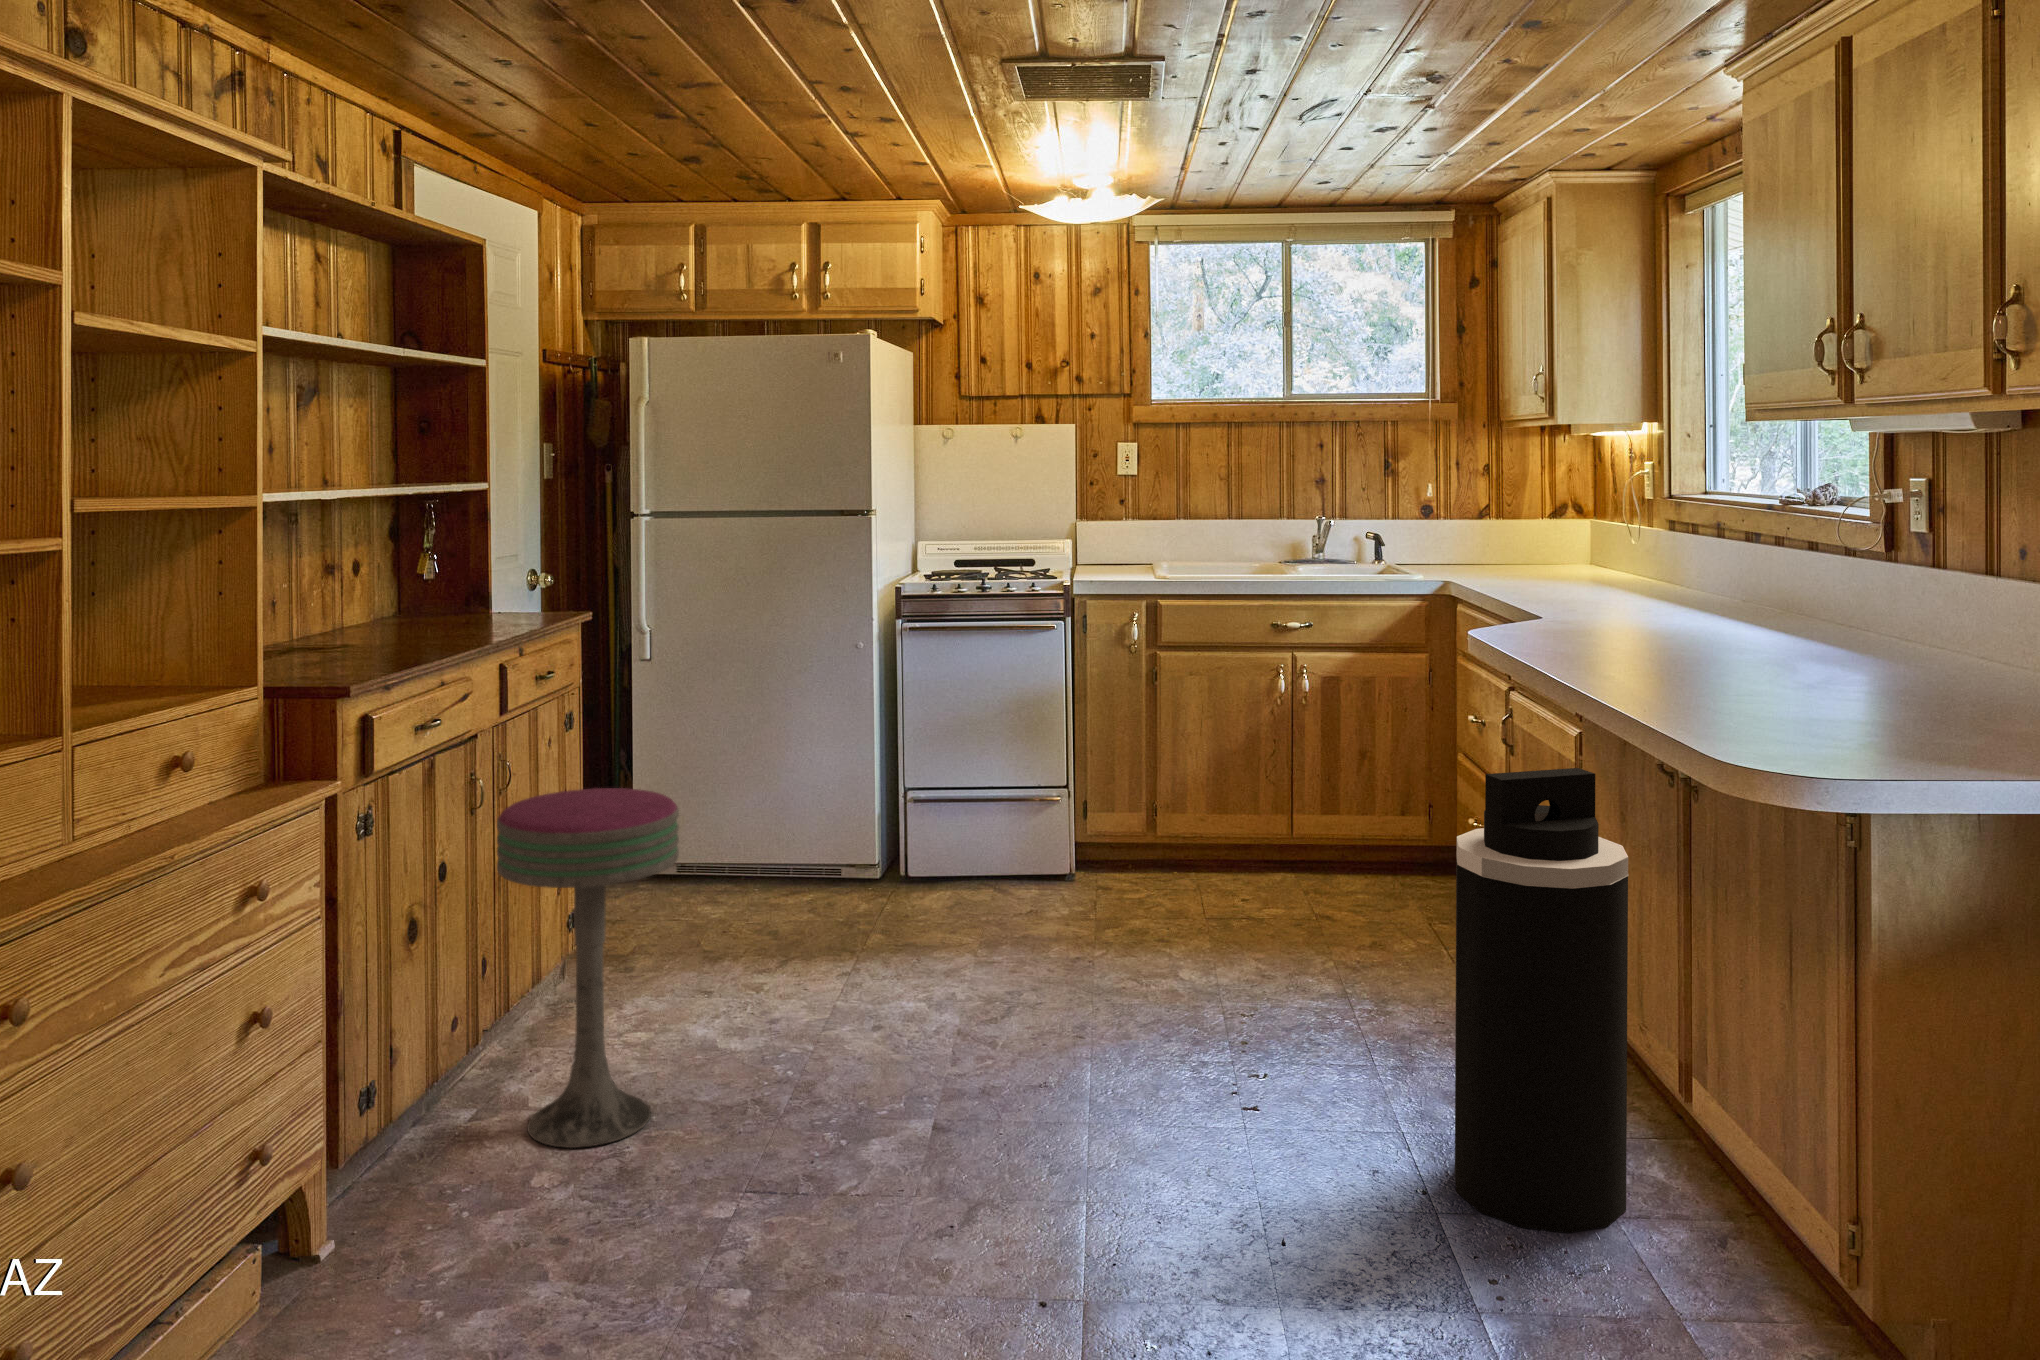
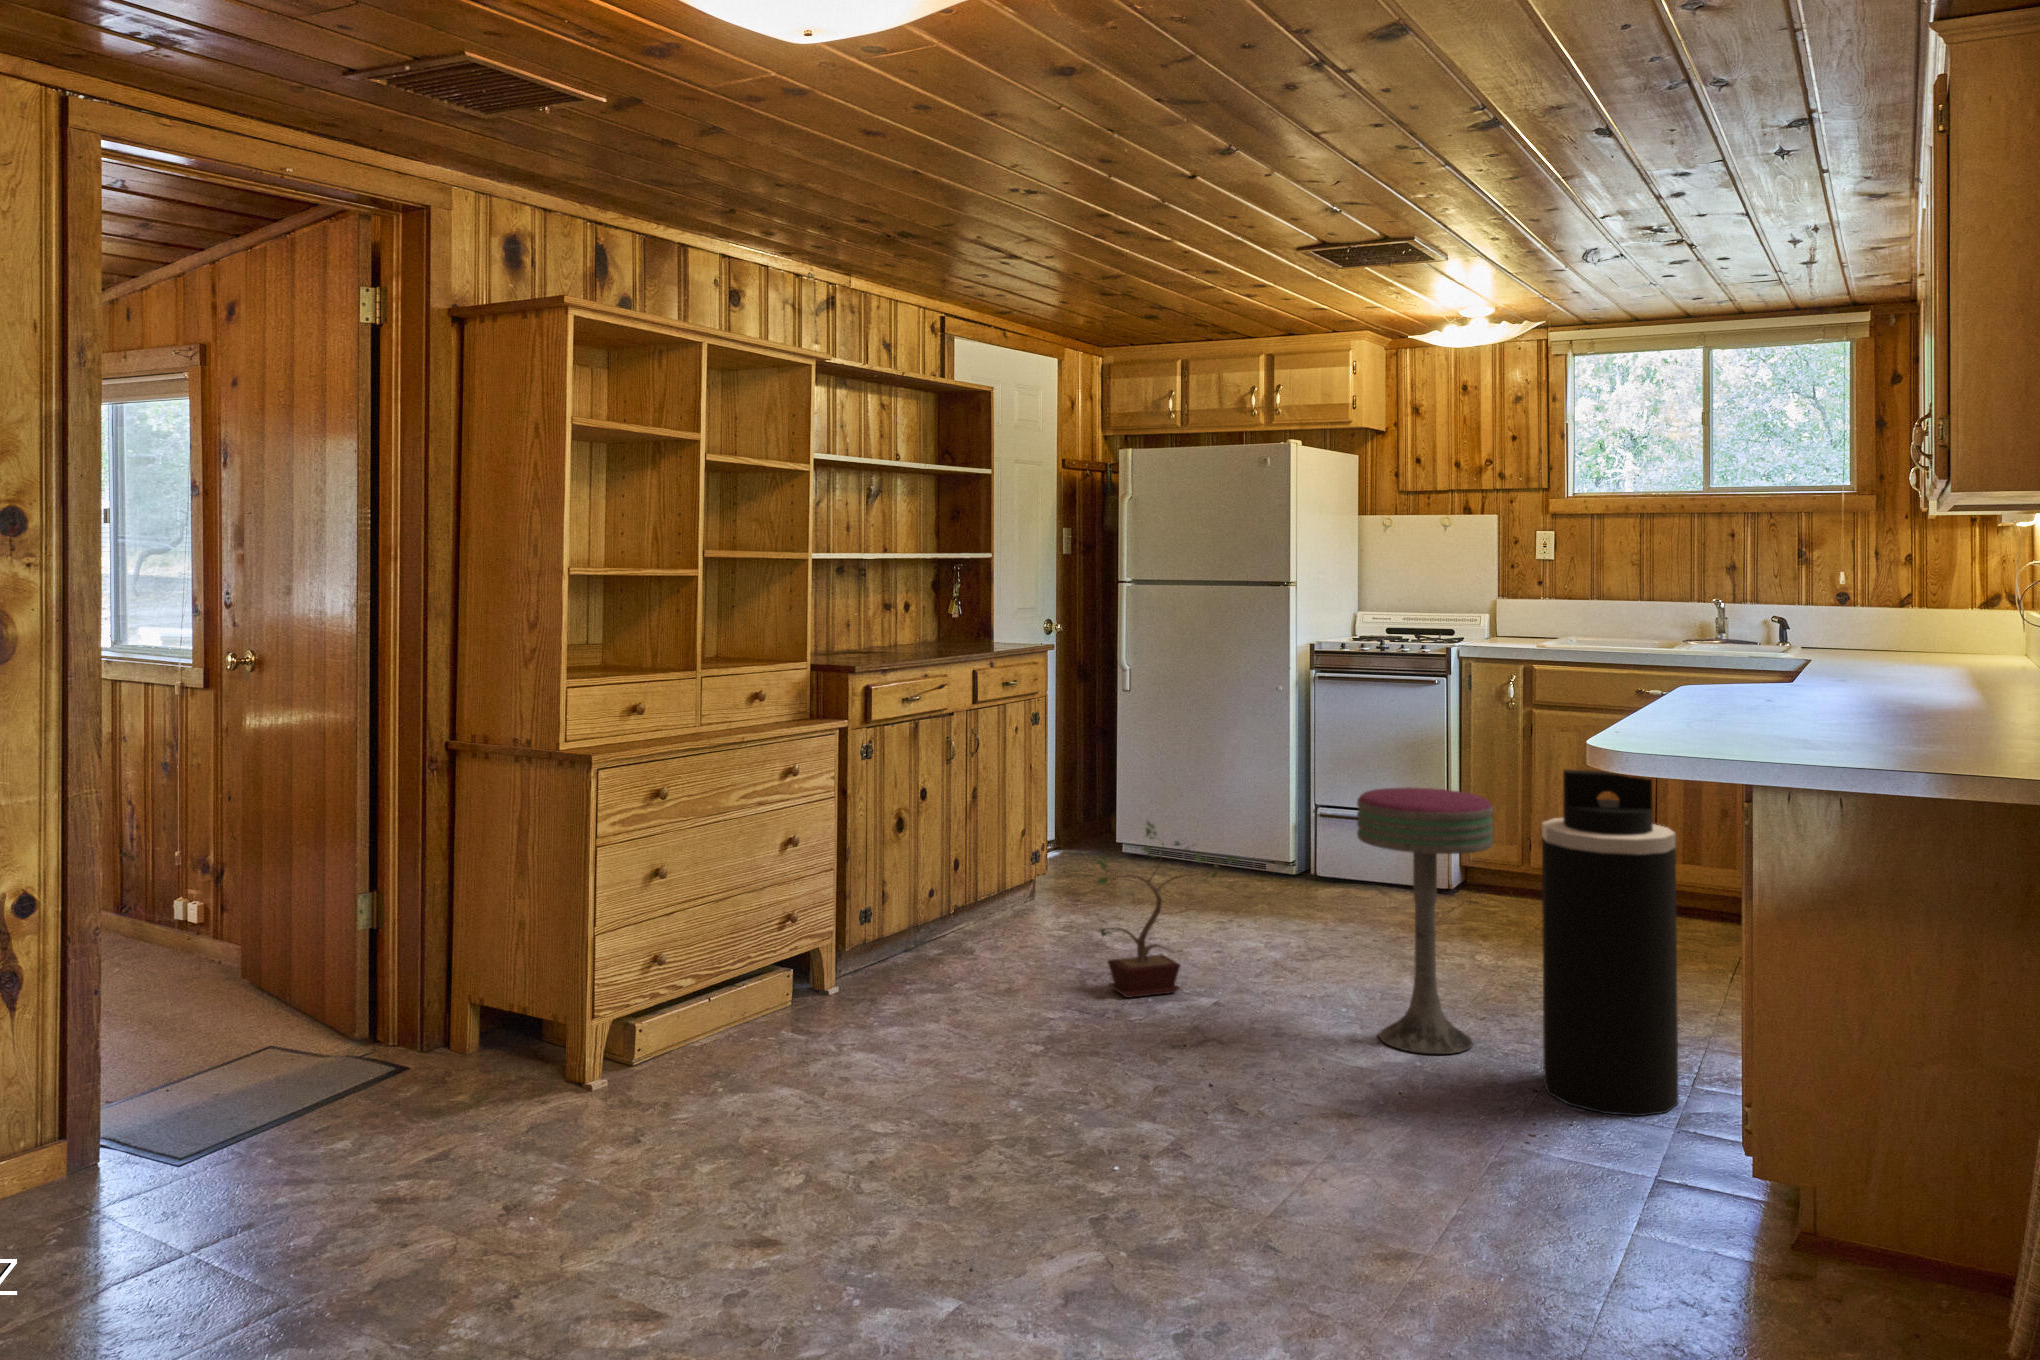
bar stool: present [497,788,679,1148] -> present [1357,787,1493,1054]
potted plant: none [775,878,963,1151] -> present [1097,821,1237,998]

